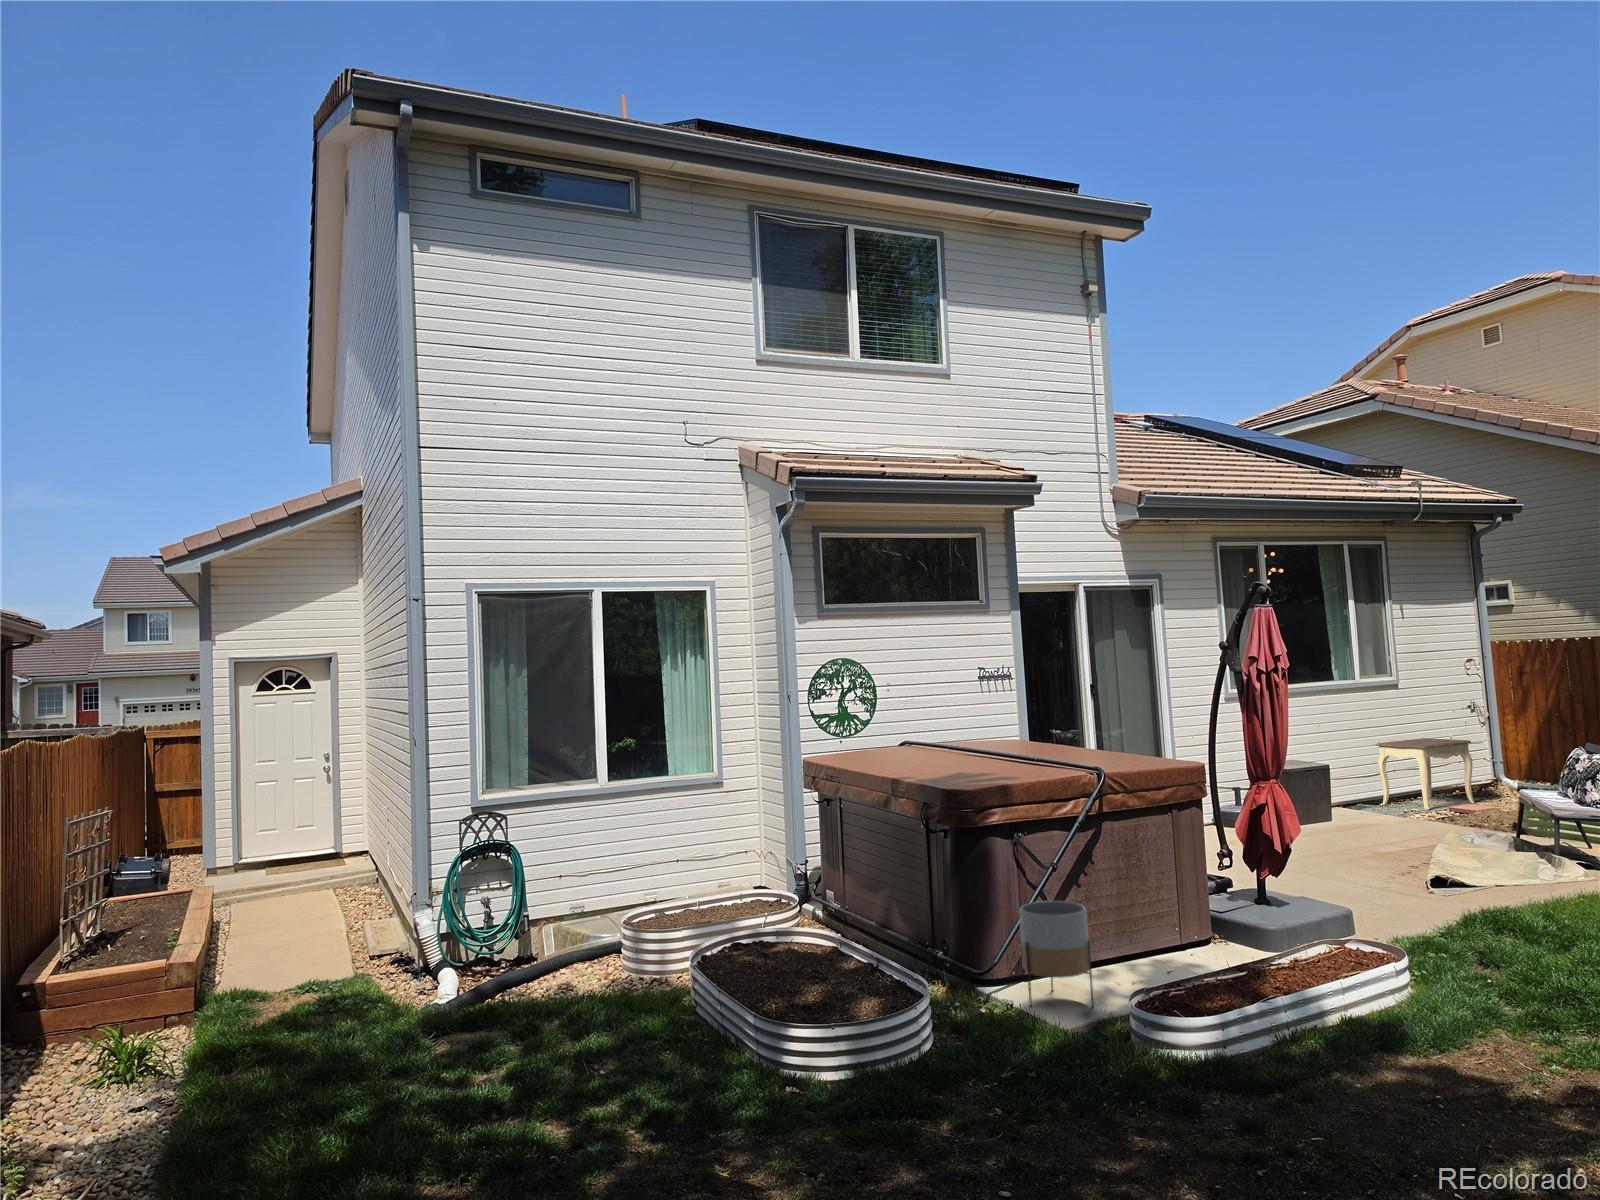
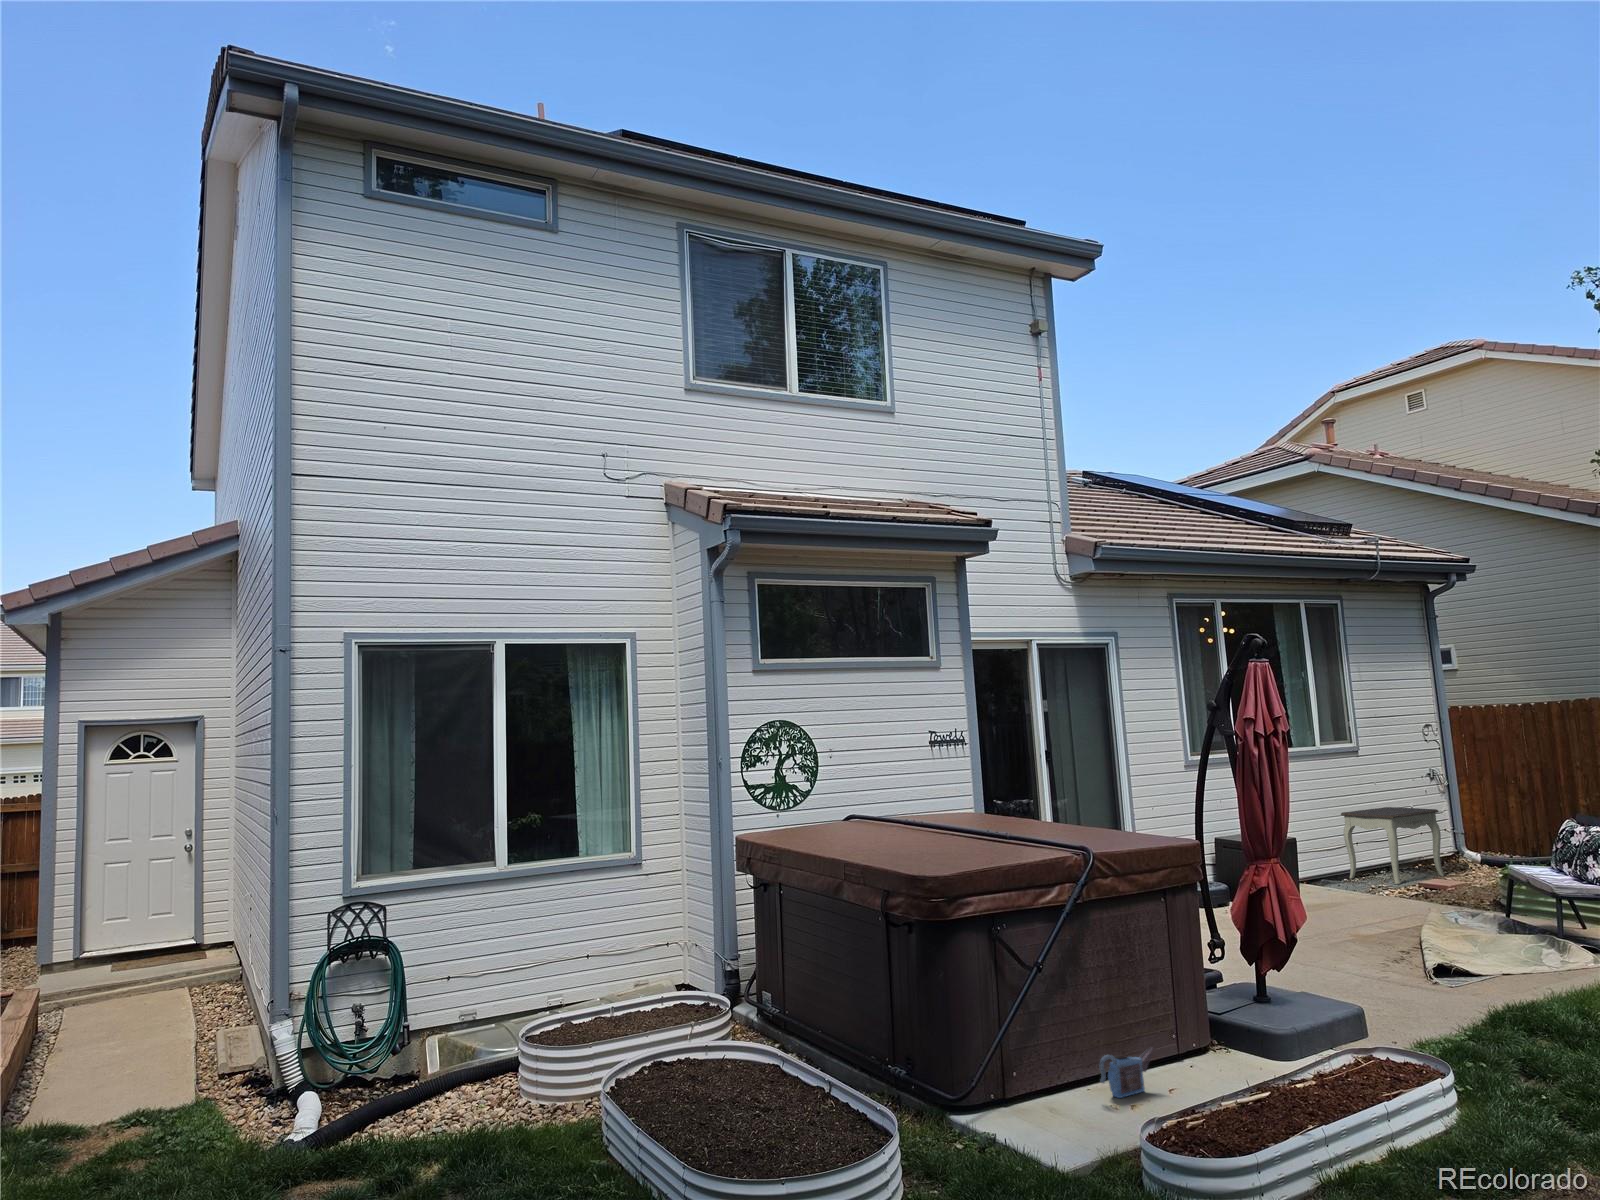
planter: present [1019,901,1094,1007] -> none [997,1007,1087,1142]
watering can: none [1109,936,1160,978] -> present [1099,1047,1154,1098]

